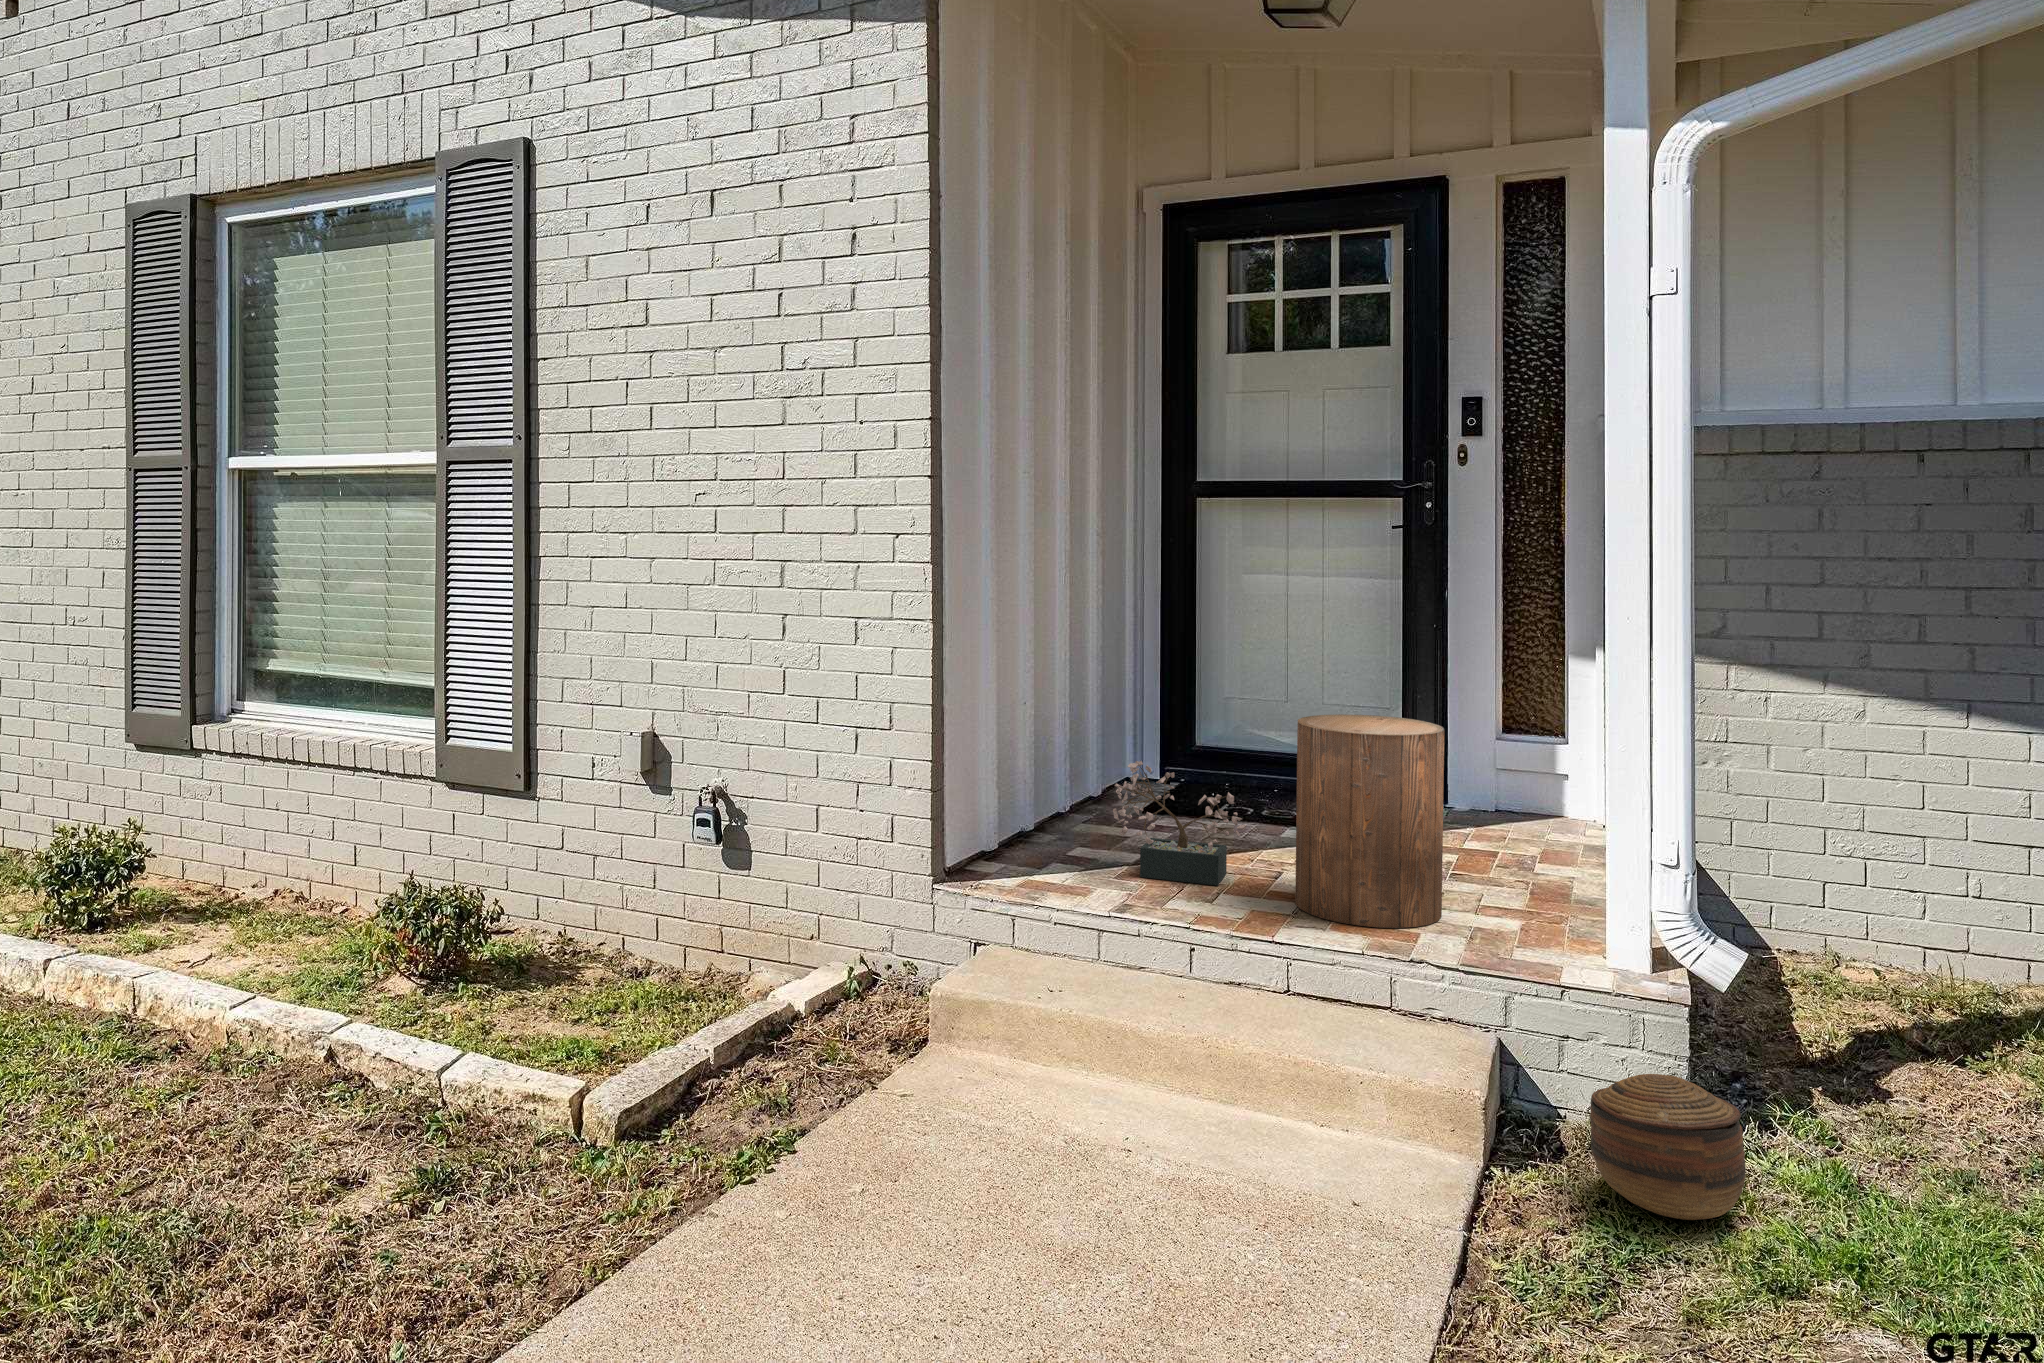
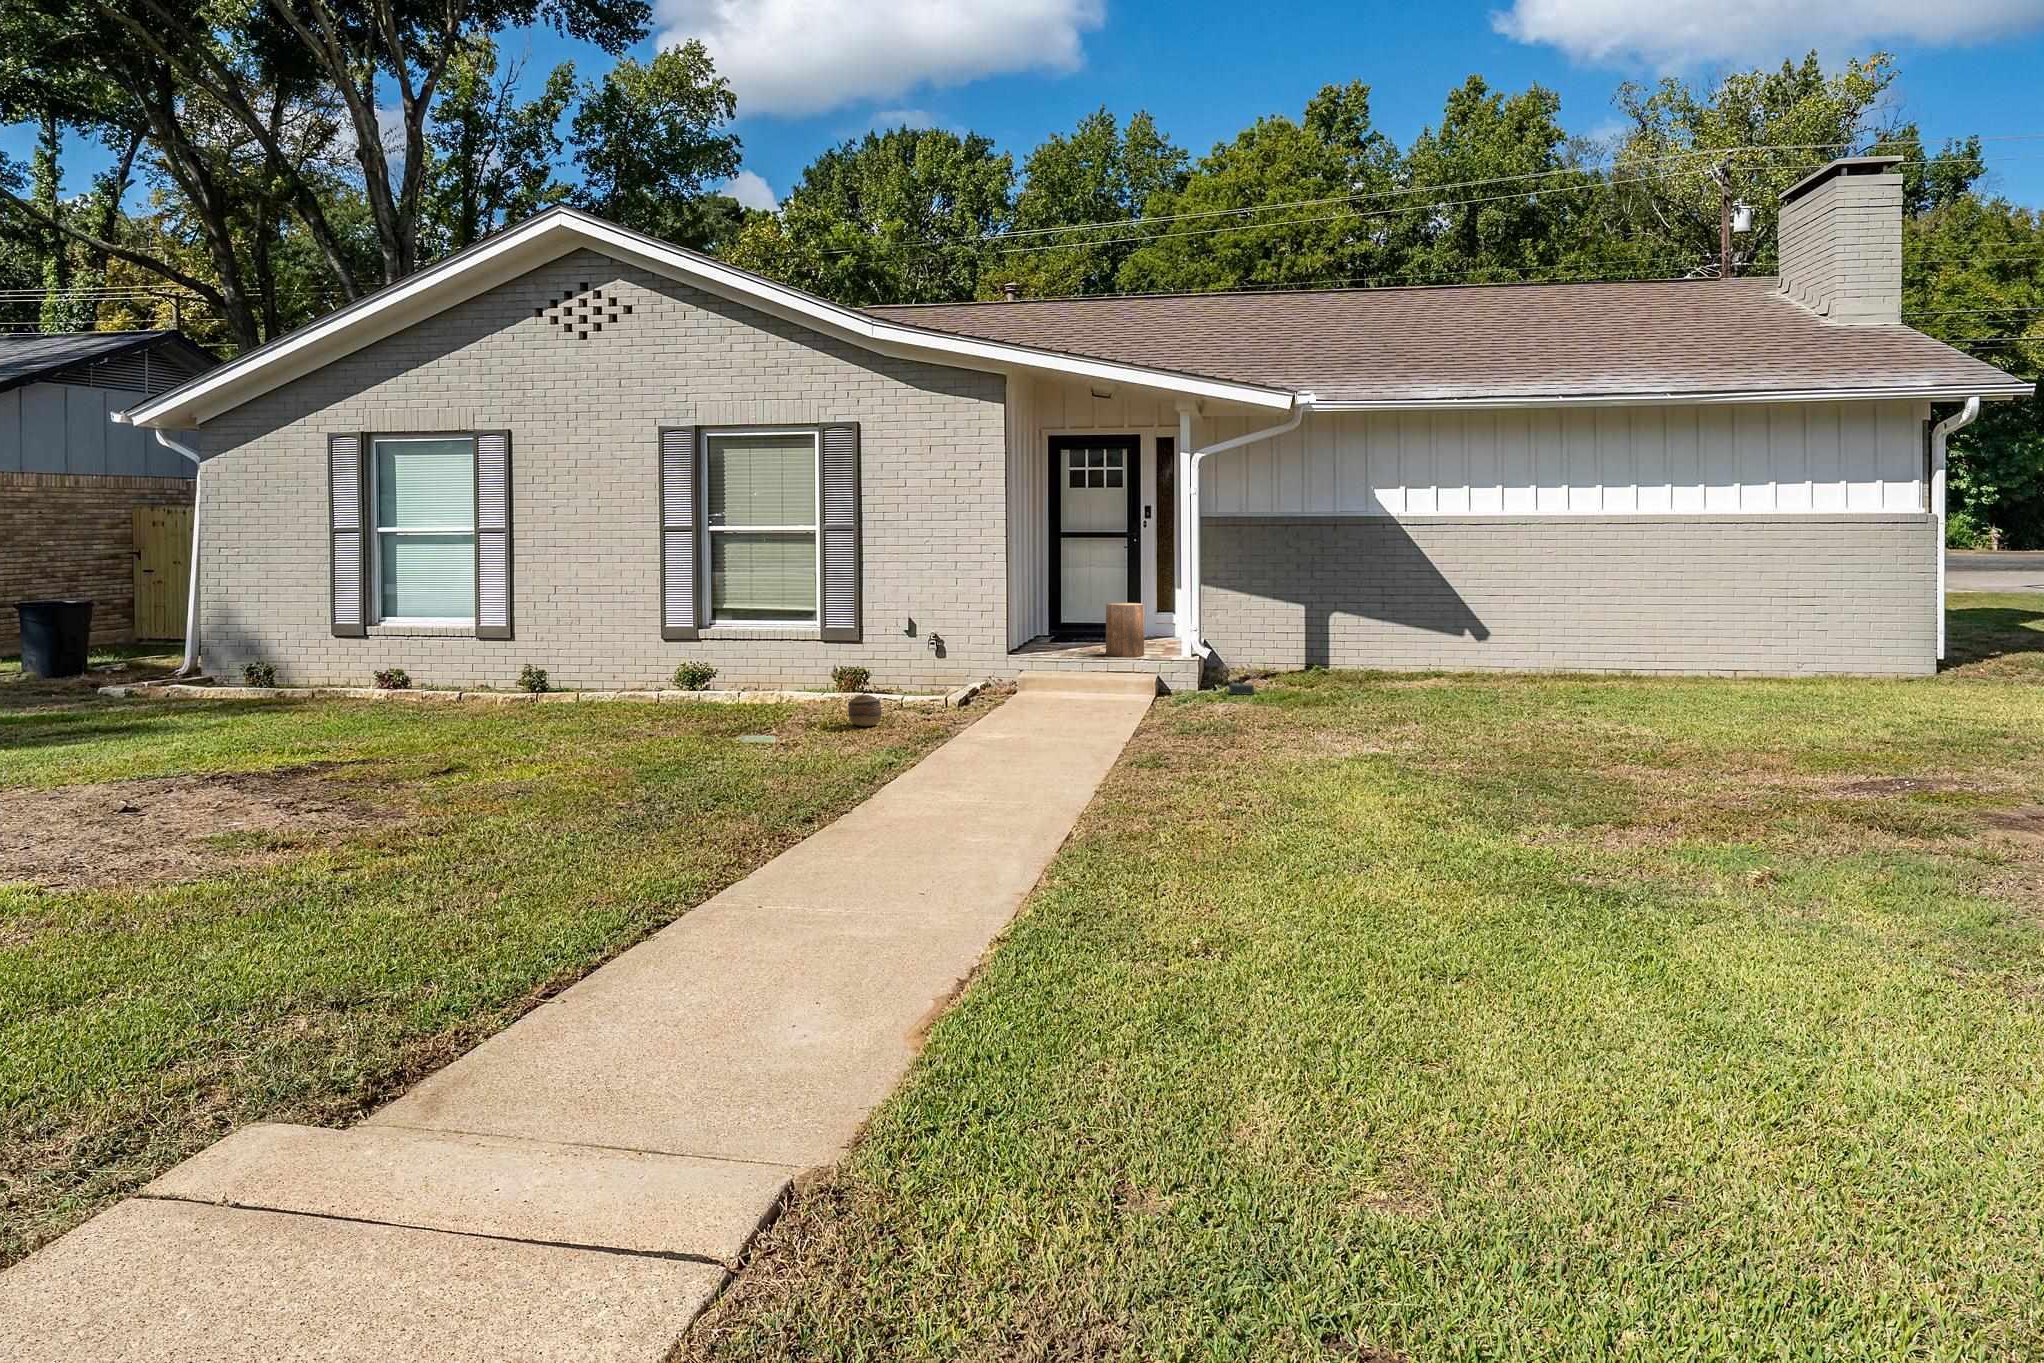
decorative plant: present [1113,761,1247,886] -> present [1223,659,1259,695]
basket: present [1590,1074,1746,1220] -> present [848,695,882,727]

